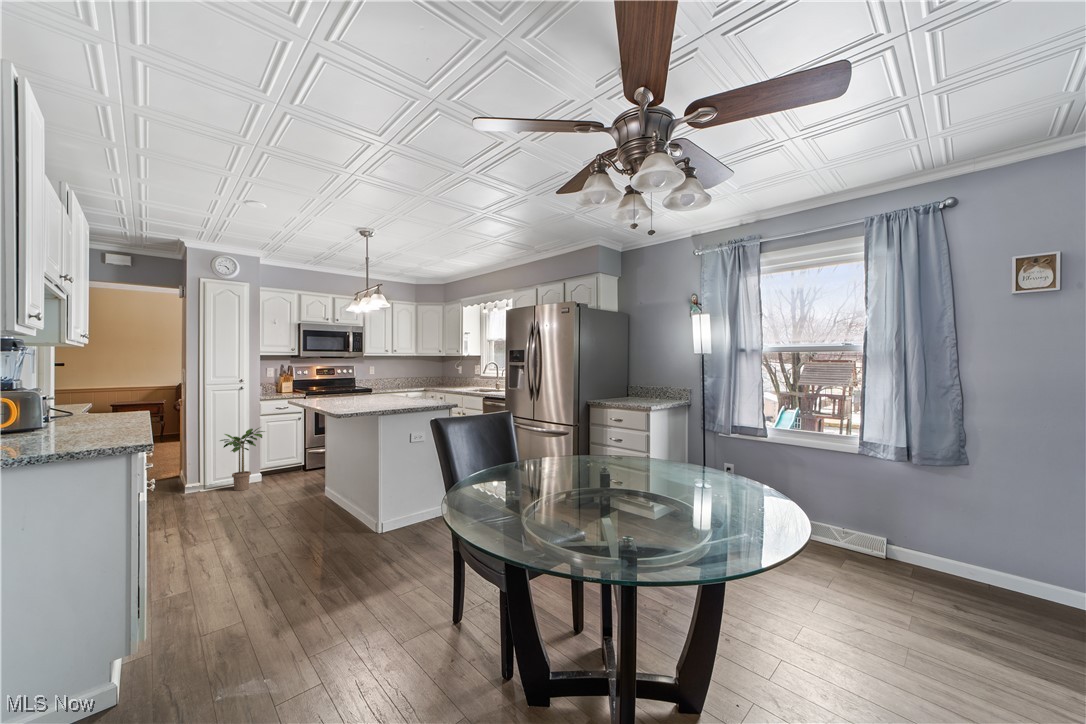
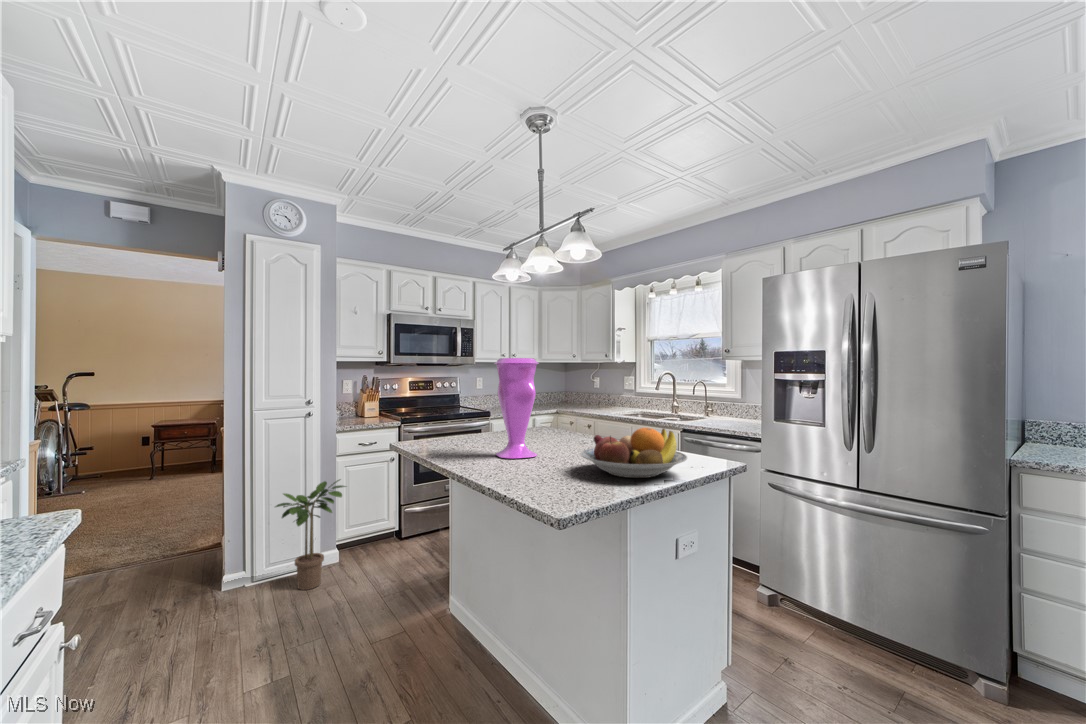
vase: none [337,355,360,403] -> present [494,358,539,459]
fruit bowl: none [365,386,414,407] -> present [581,428,687,478]

